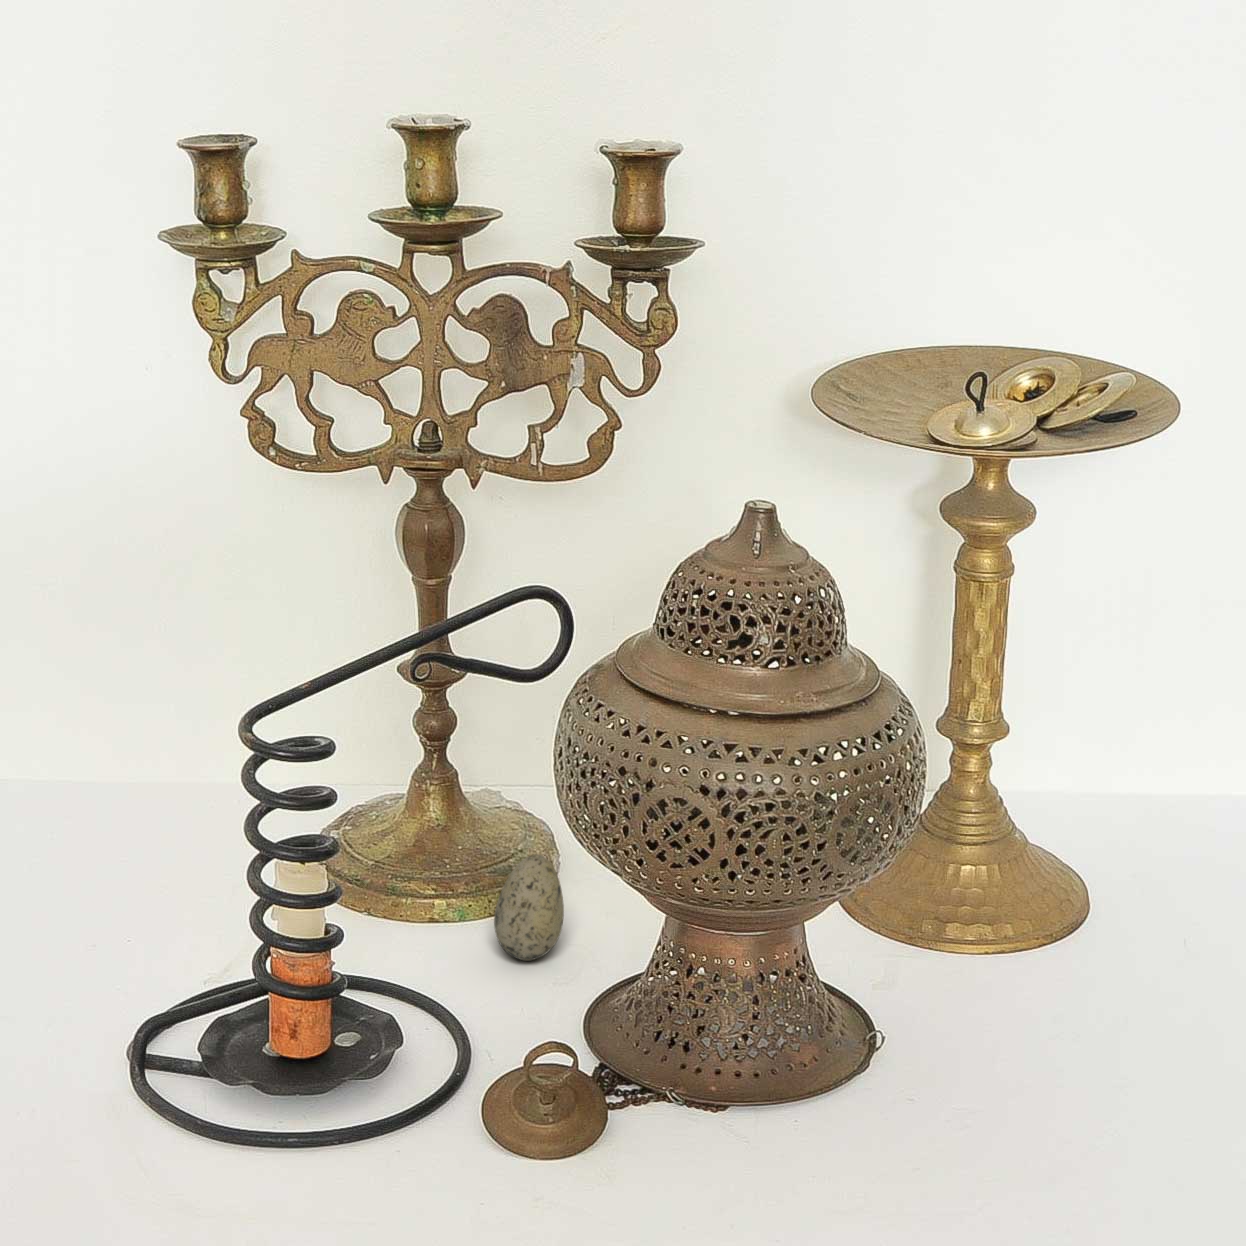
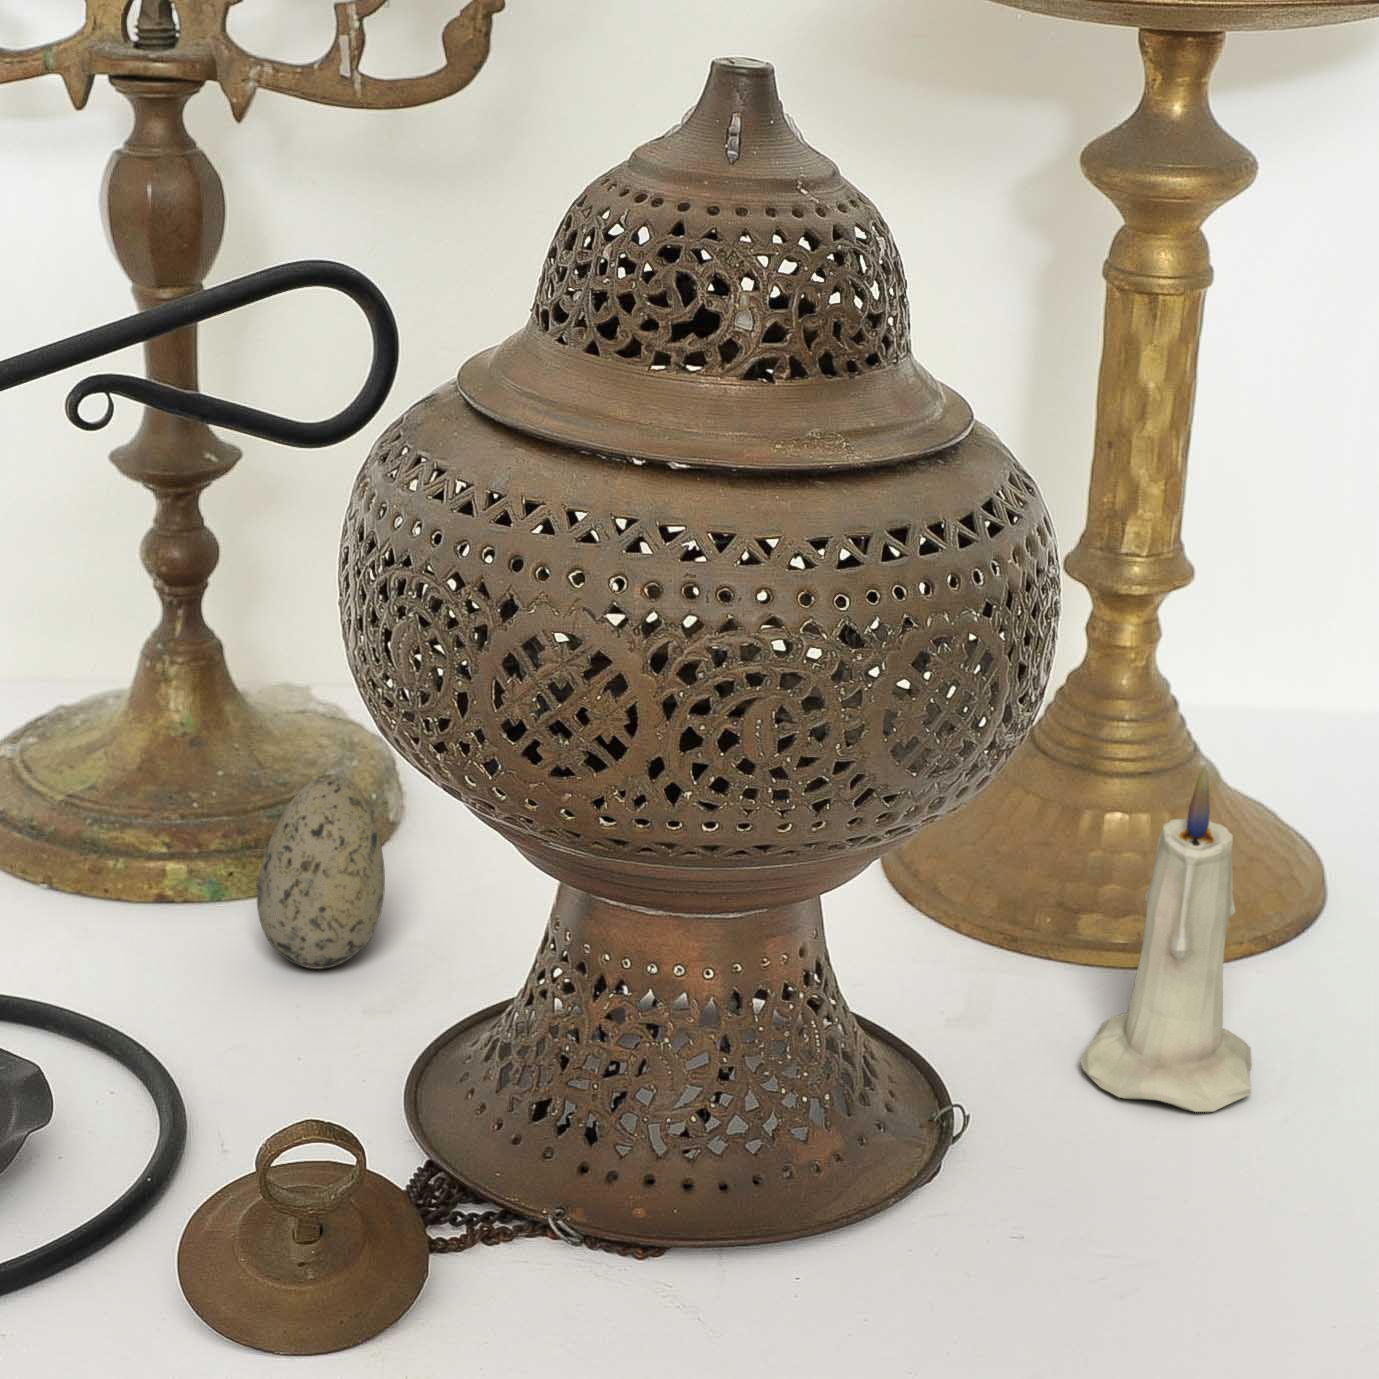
candle: none [945,849,1038,1035] -> present [1080,765,1252,1112]

